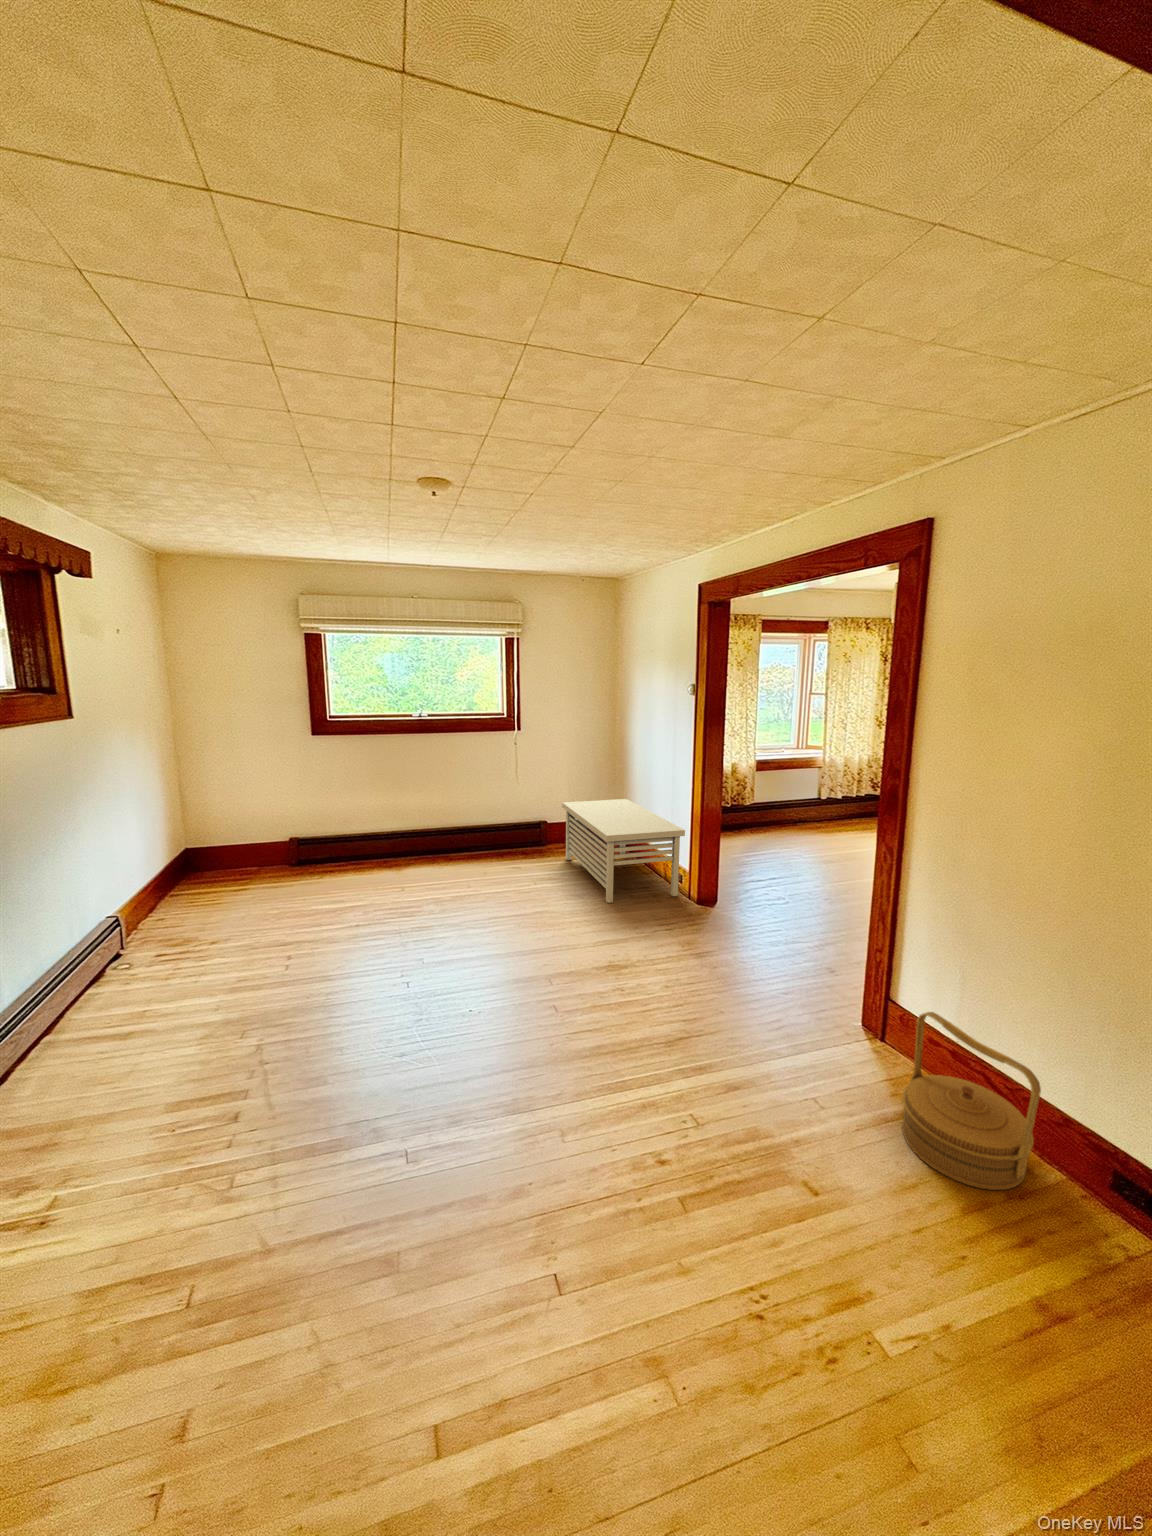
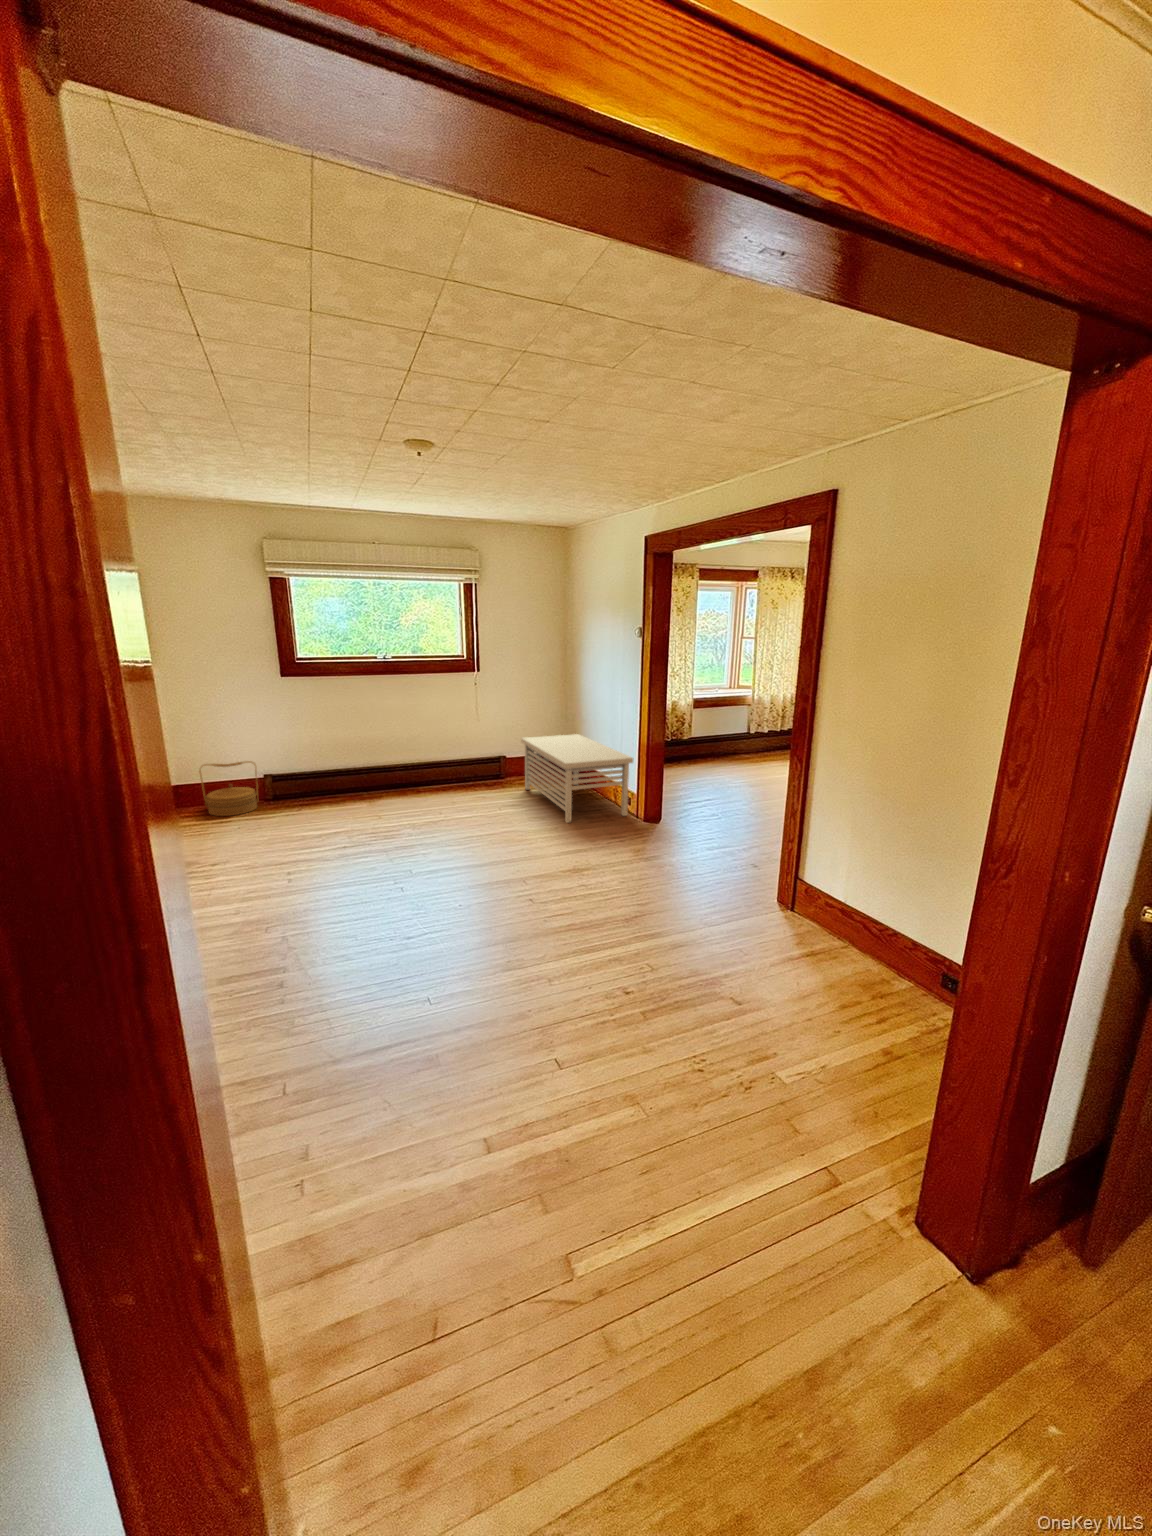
woven basket: present [902,1012,1041,1190] -> present [199,761,258,816]

